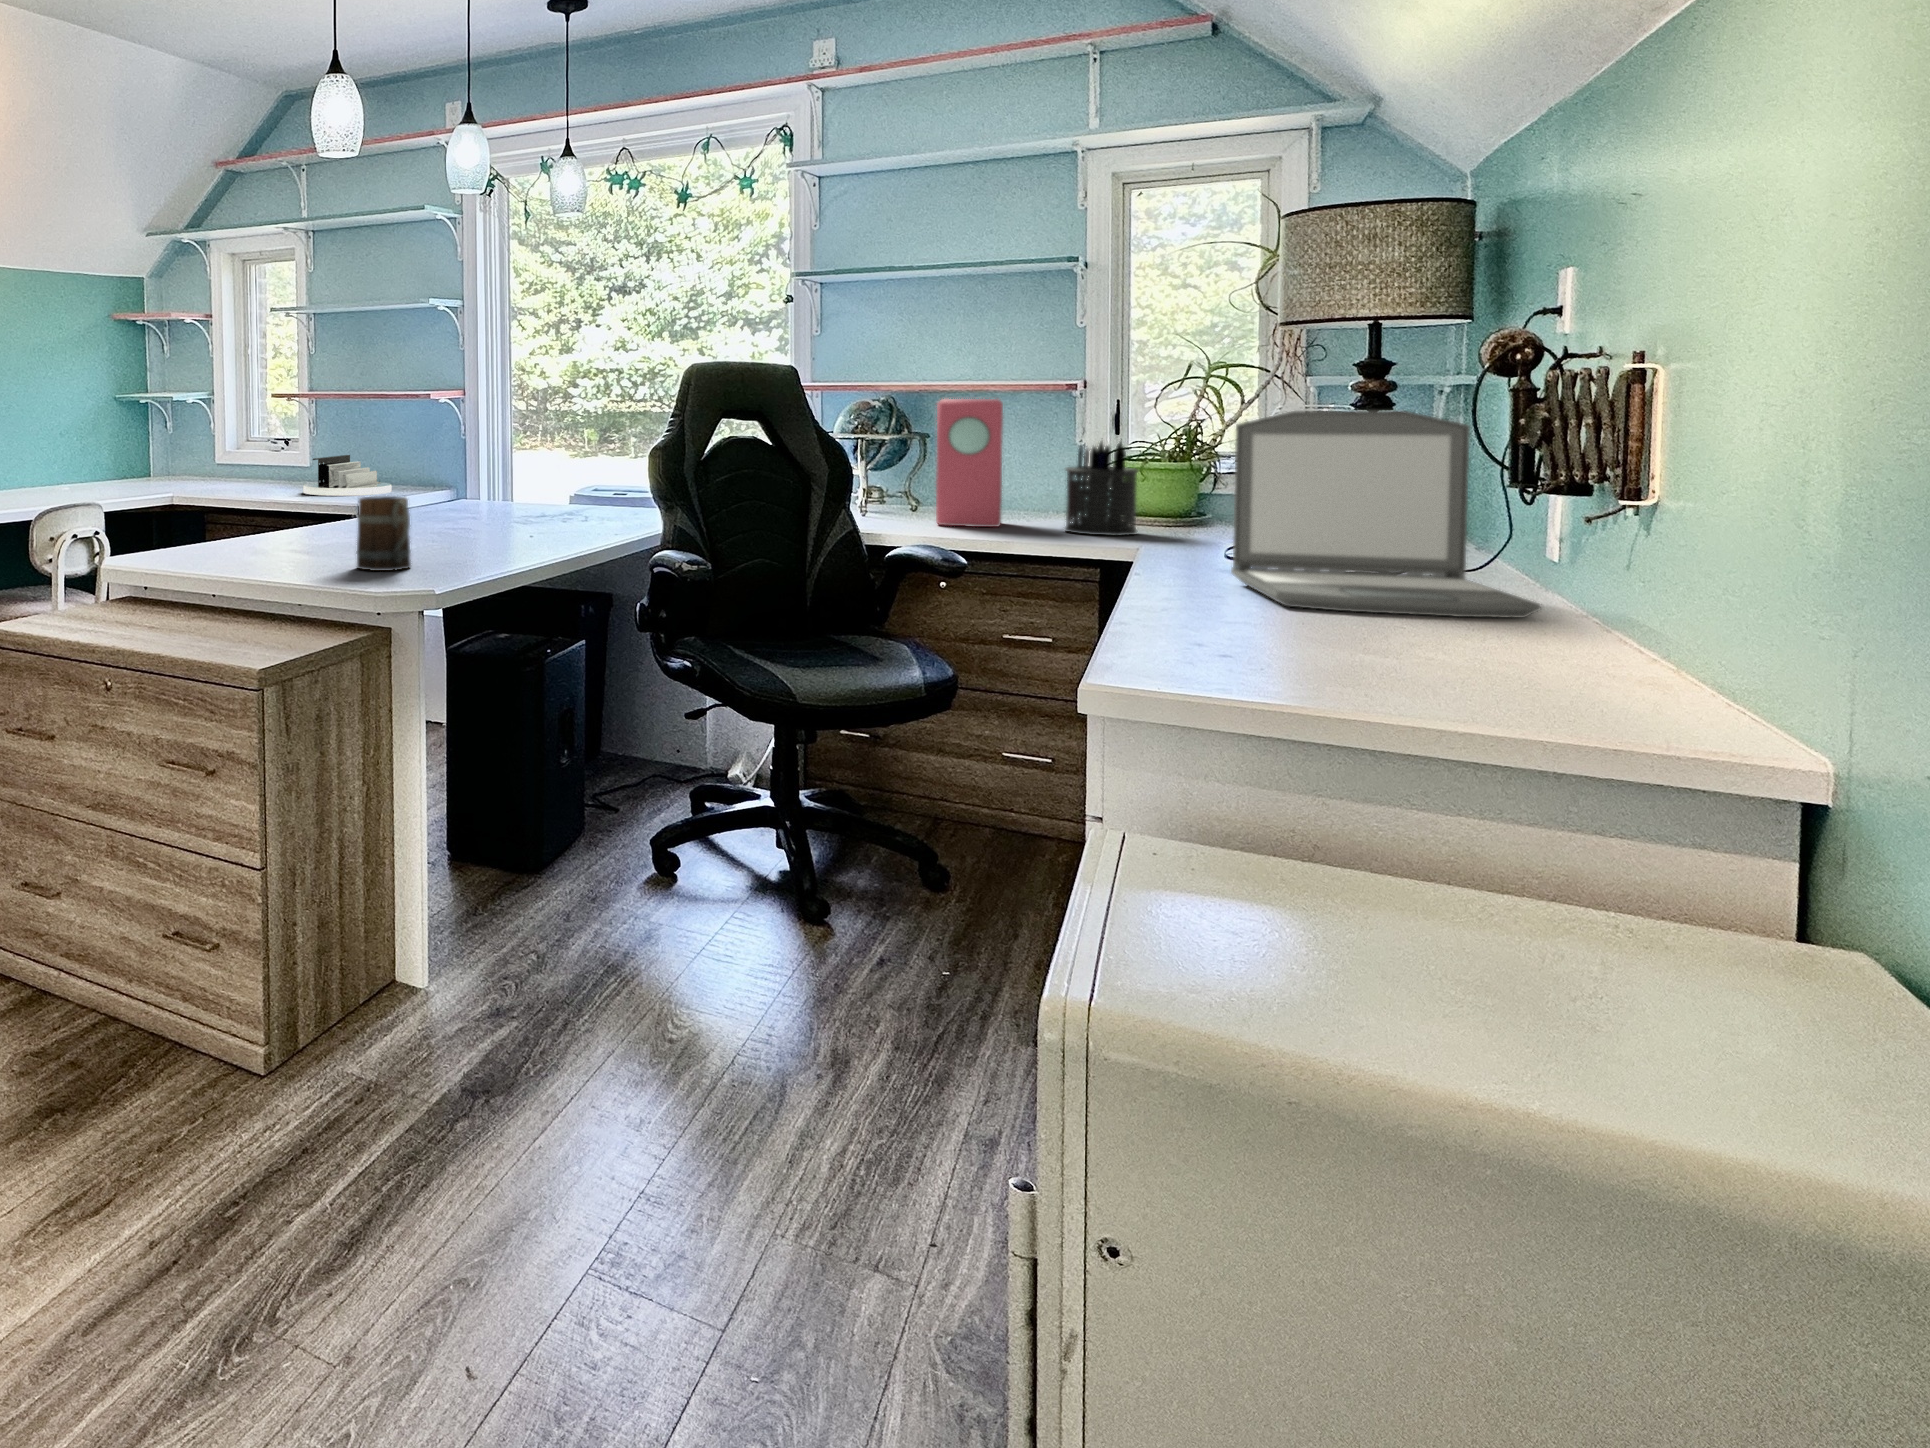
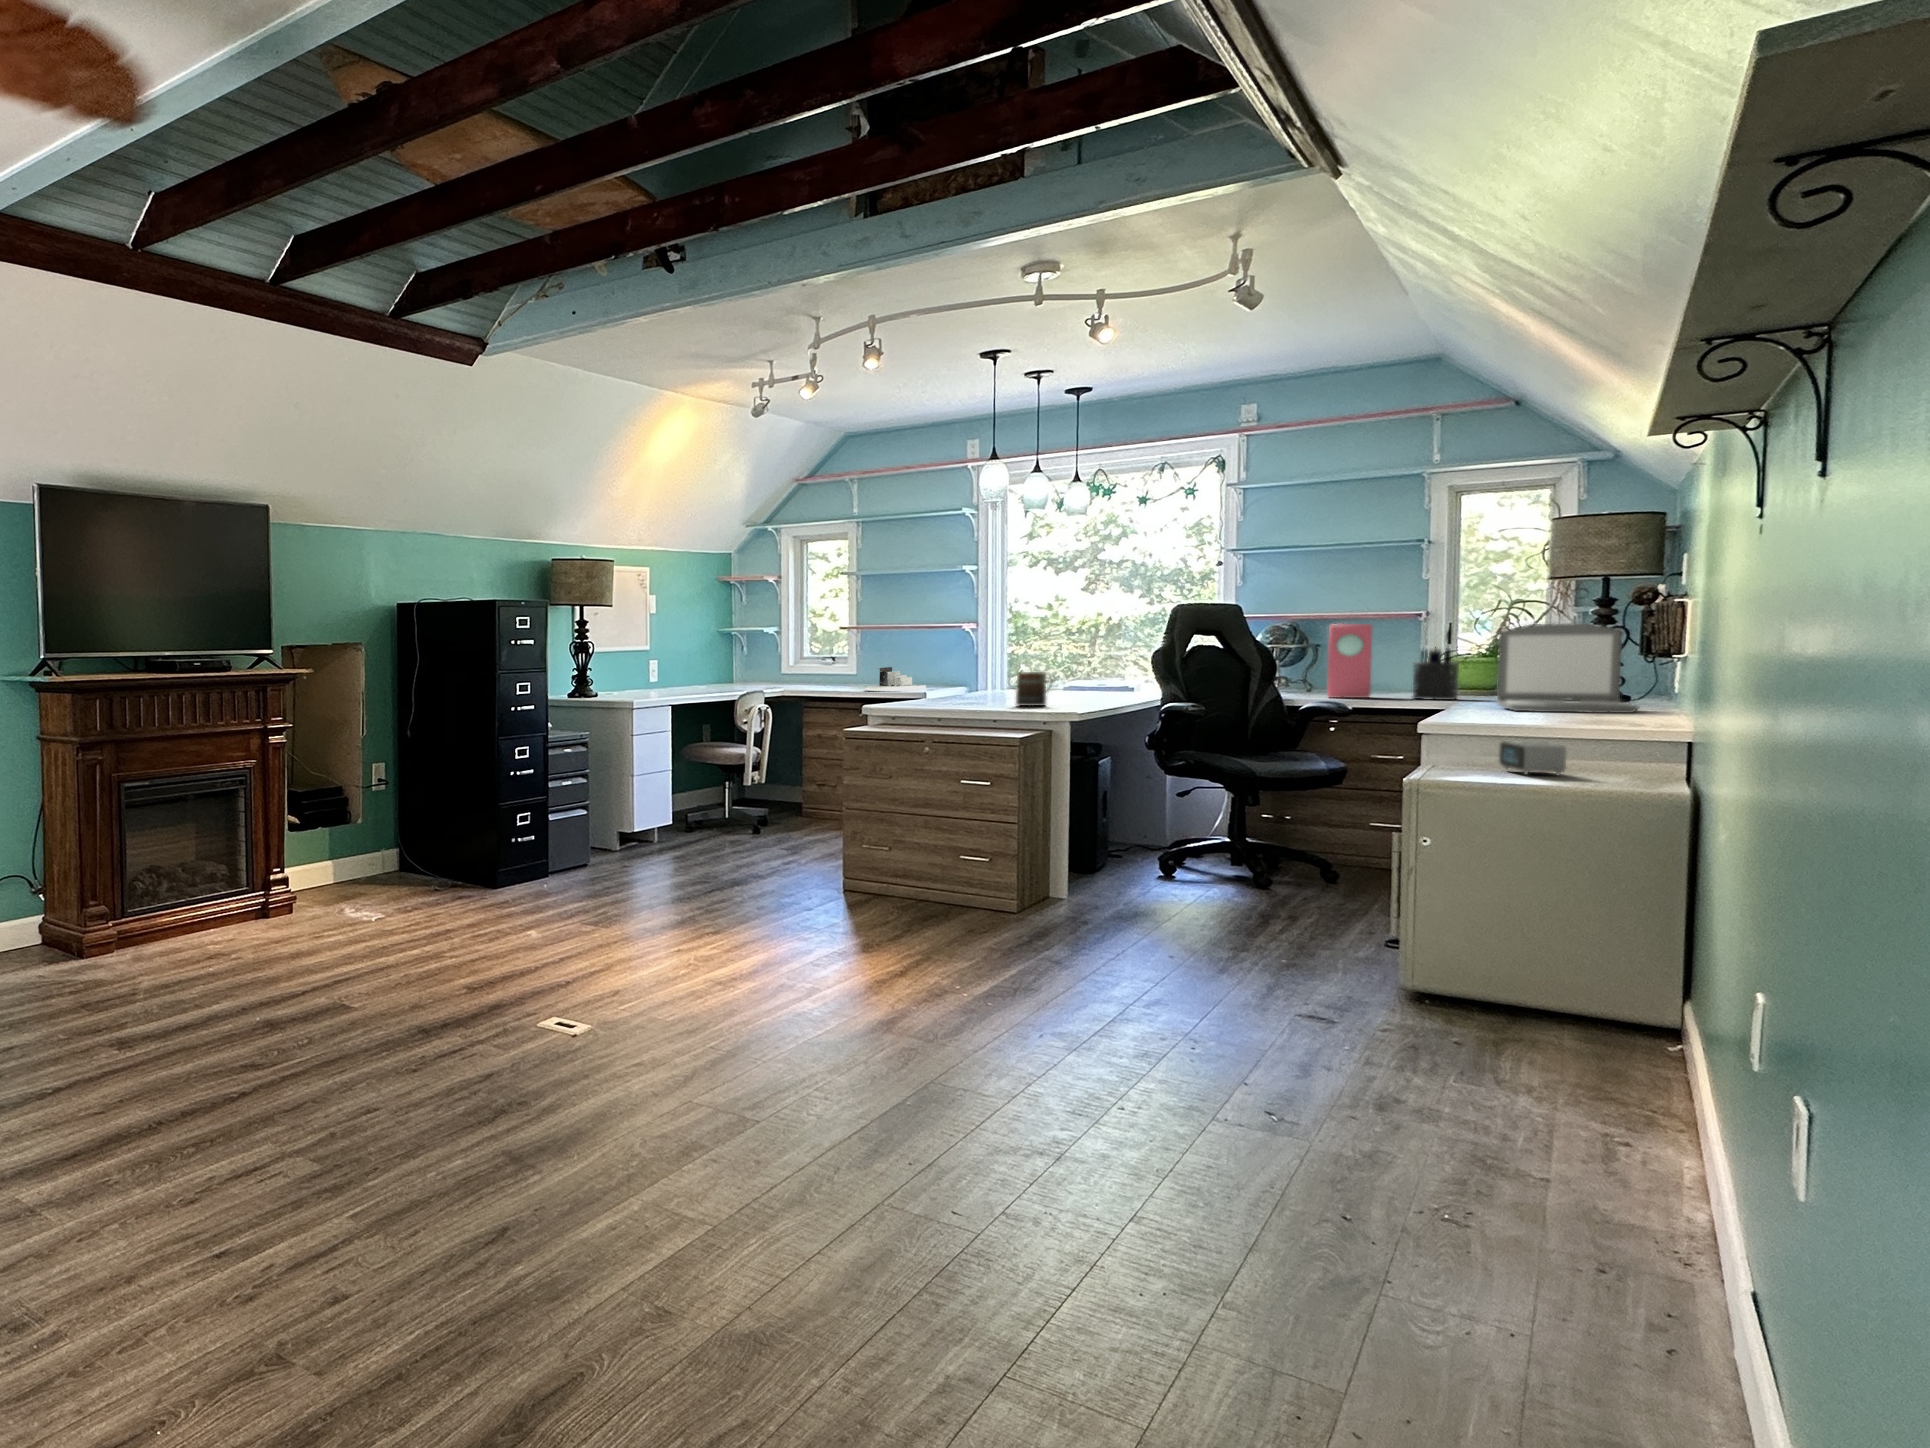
alarm clock: none [1368,812,1634,992] -> present [1499,741,1567,775]

